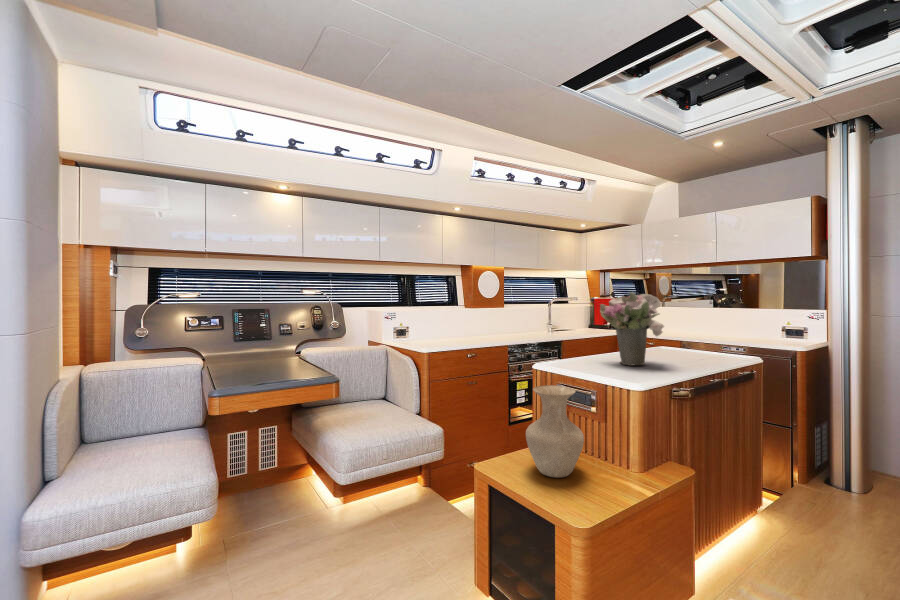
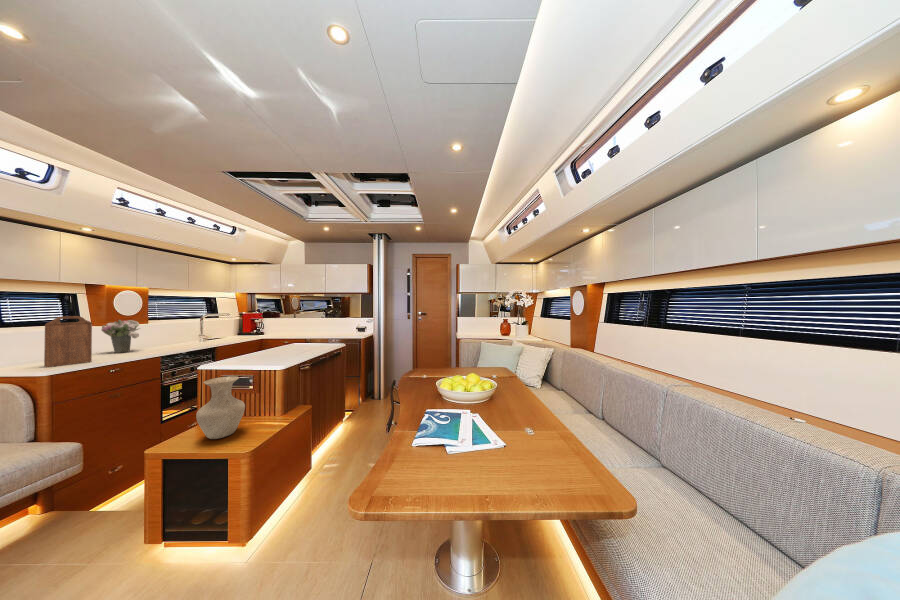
flower bouquet: present [600,292,664,366] -> present [101,320,139,353]
cutting board: none [434,296,461,343] -> present [44,316,92,367]

